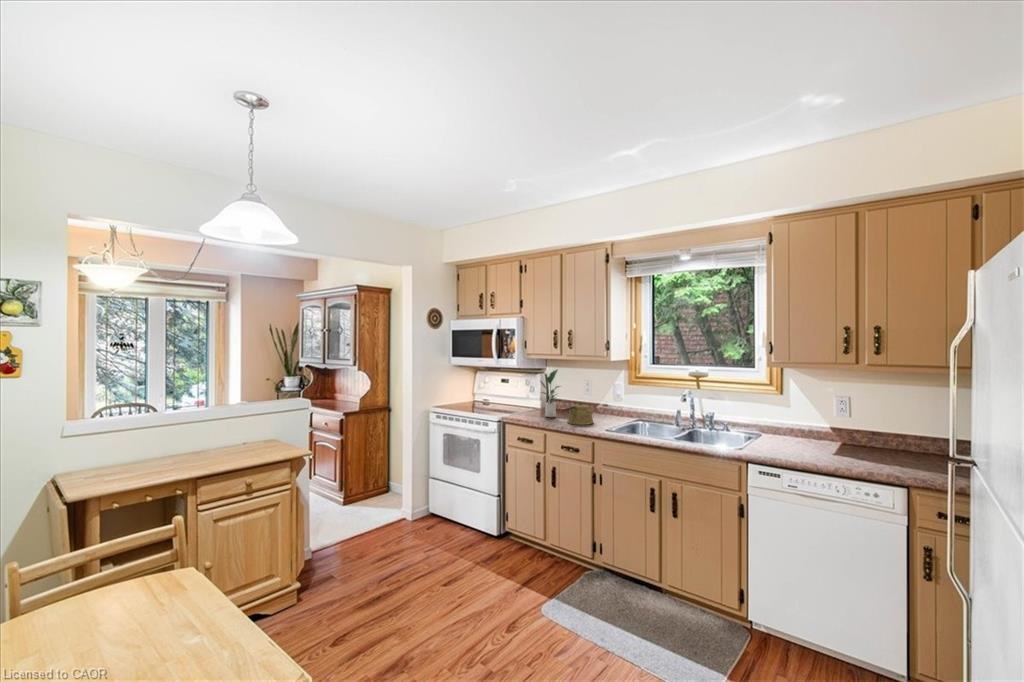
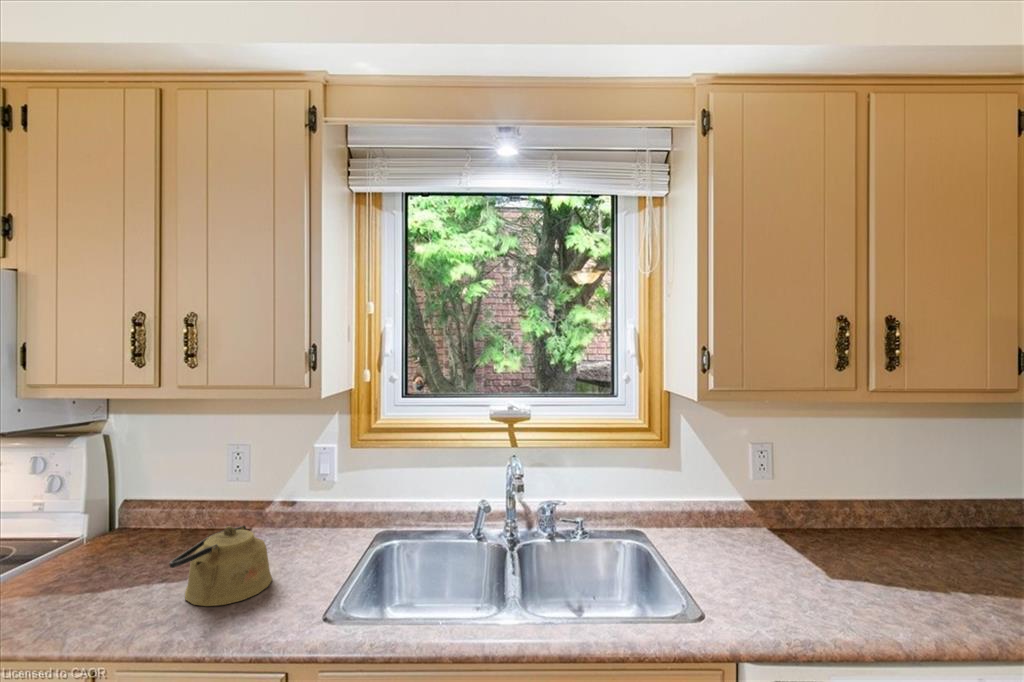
potted plant: present [541,370,560,417] -> none [71,426,167,581]

